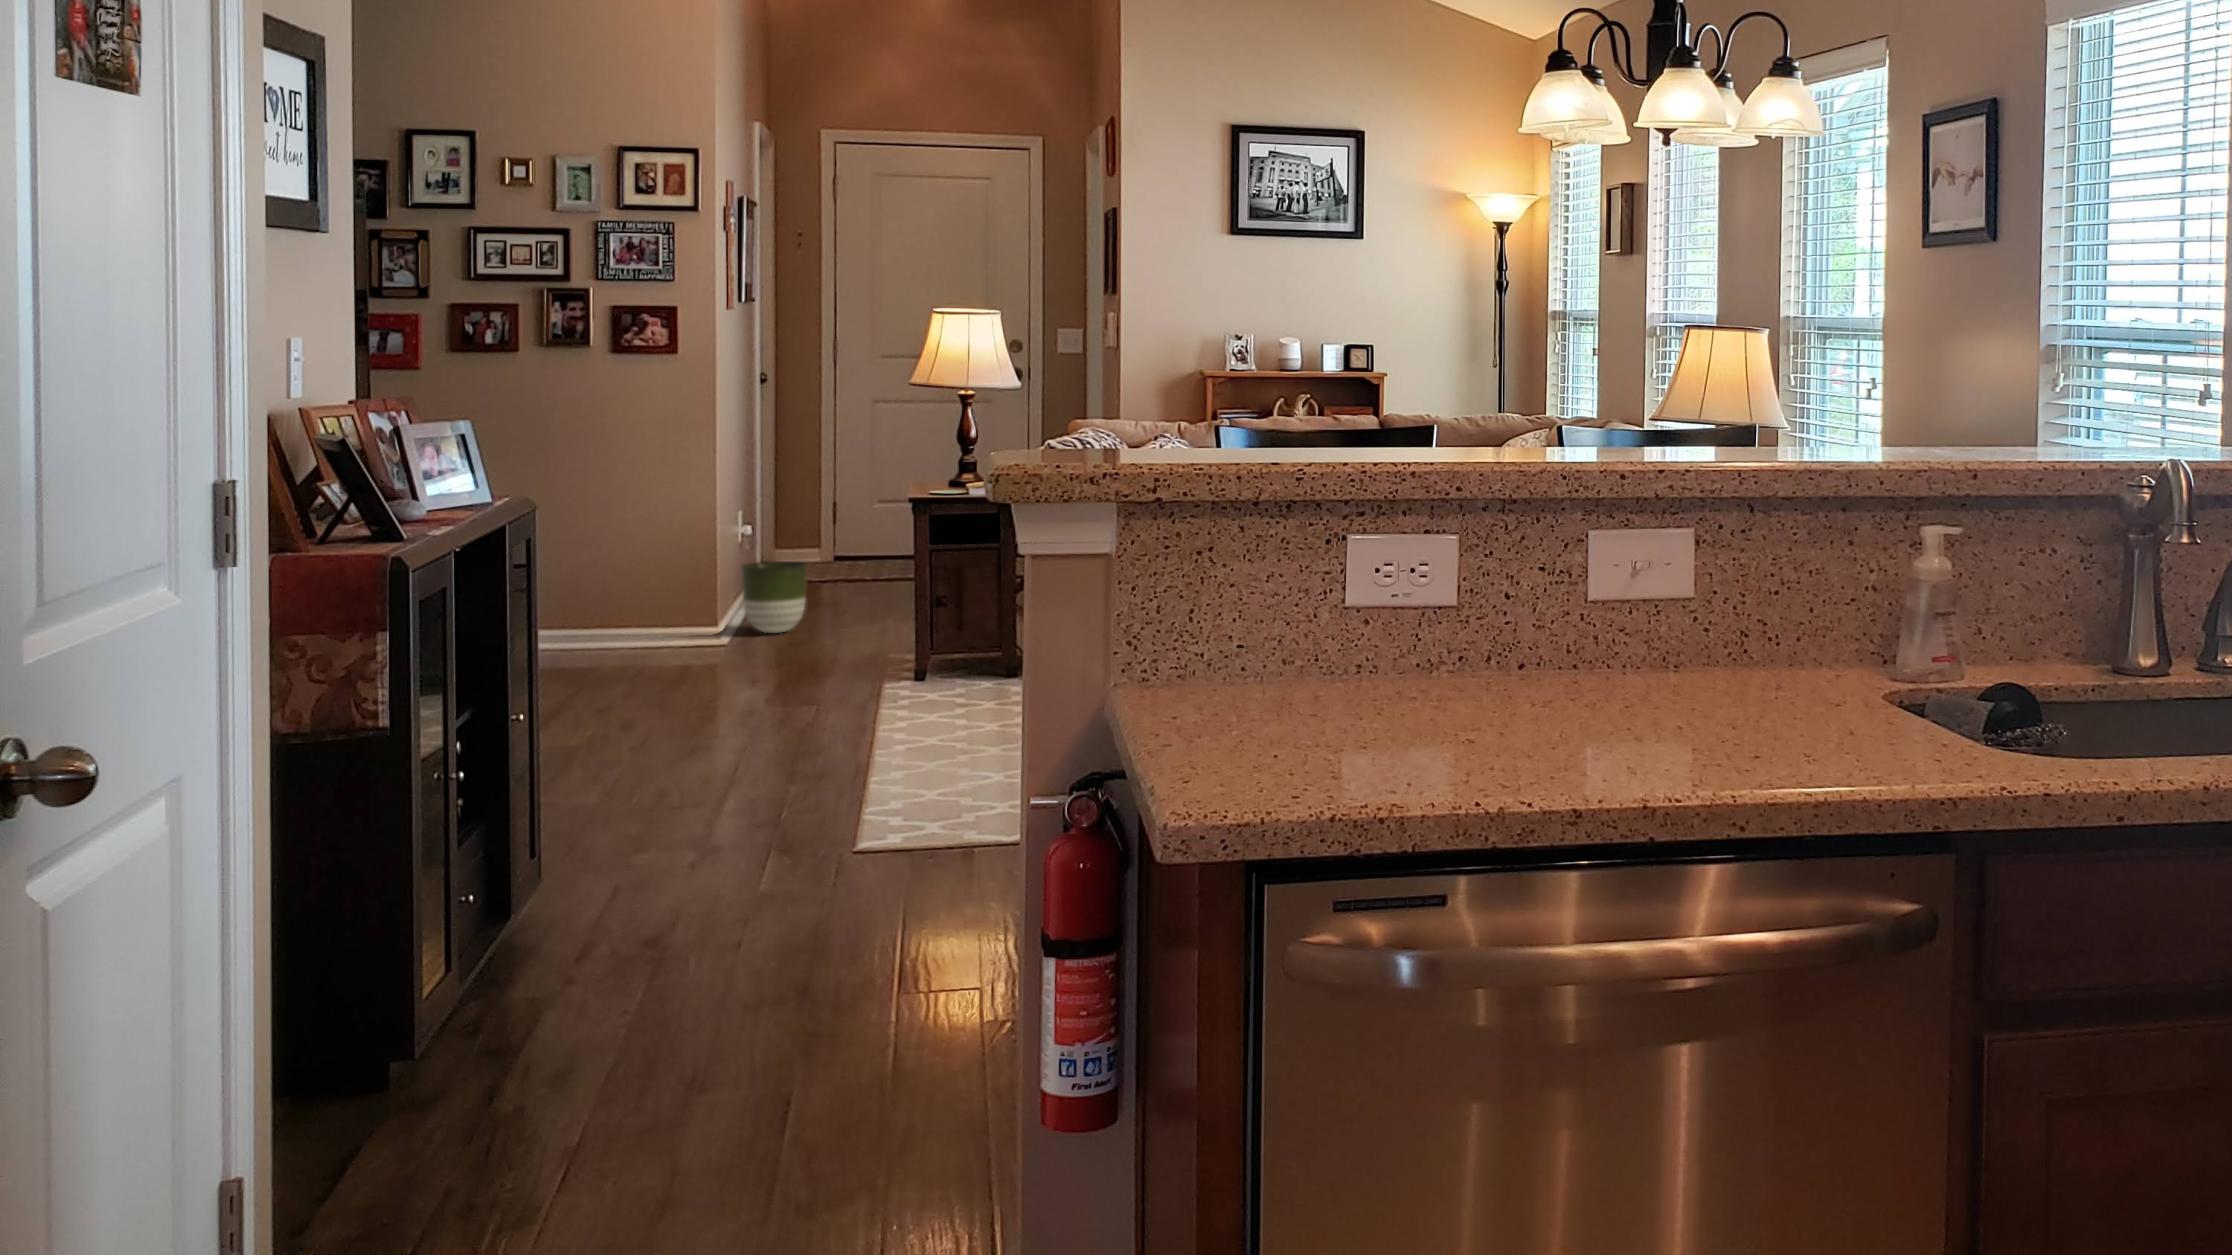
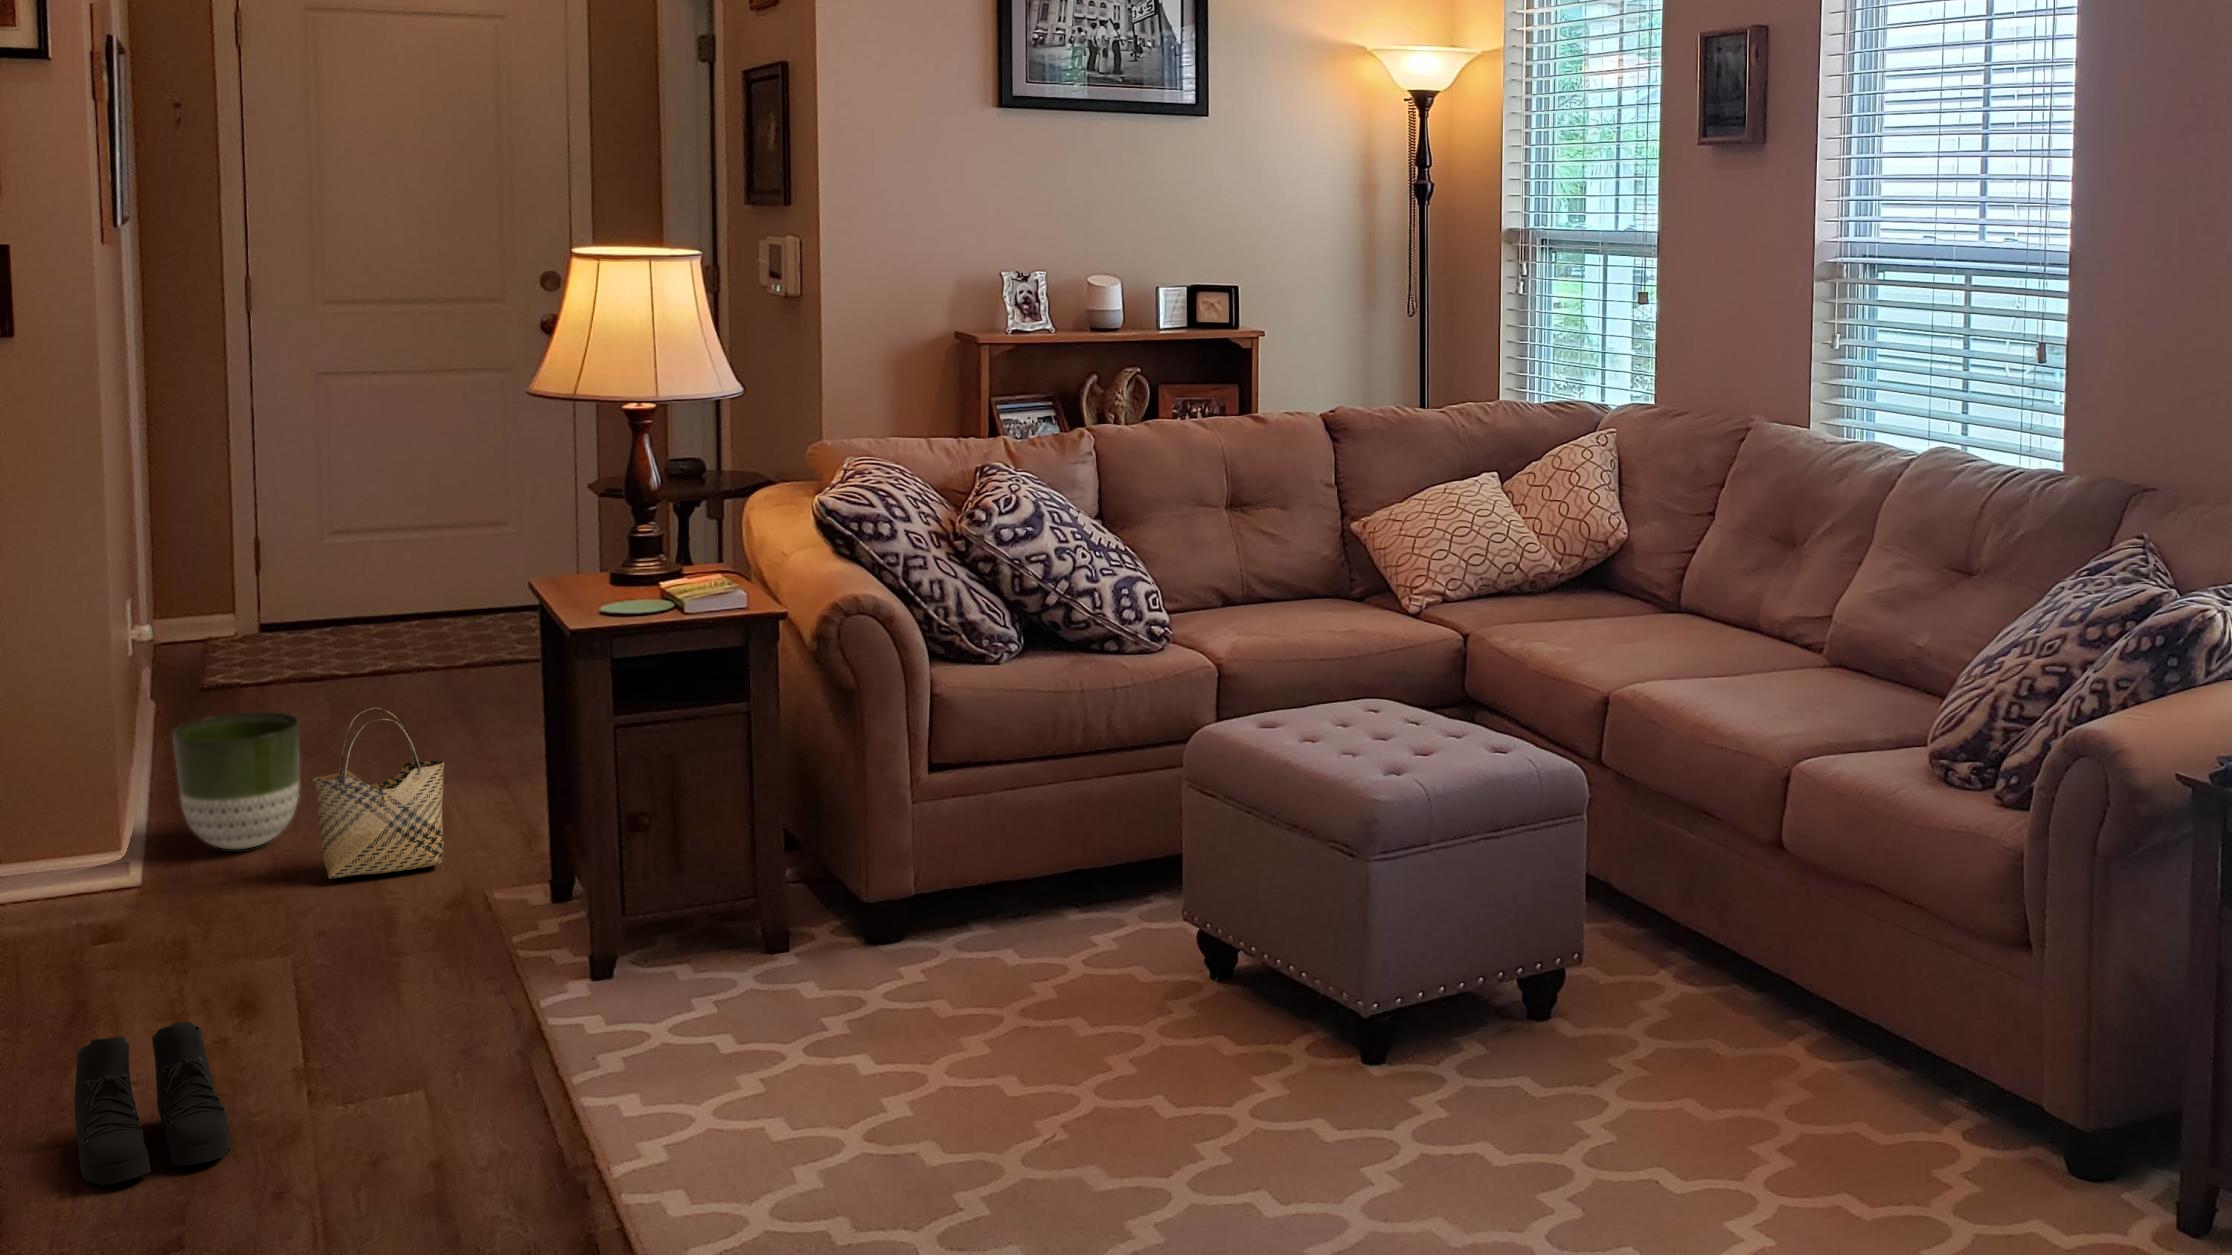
woven basket: none [803,552,874,644] -> present [313,707,444,879]
boots: none [636,657,708,726] -> present [74,1022,231,1185]

